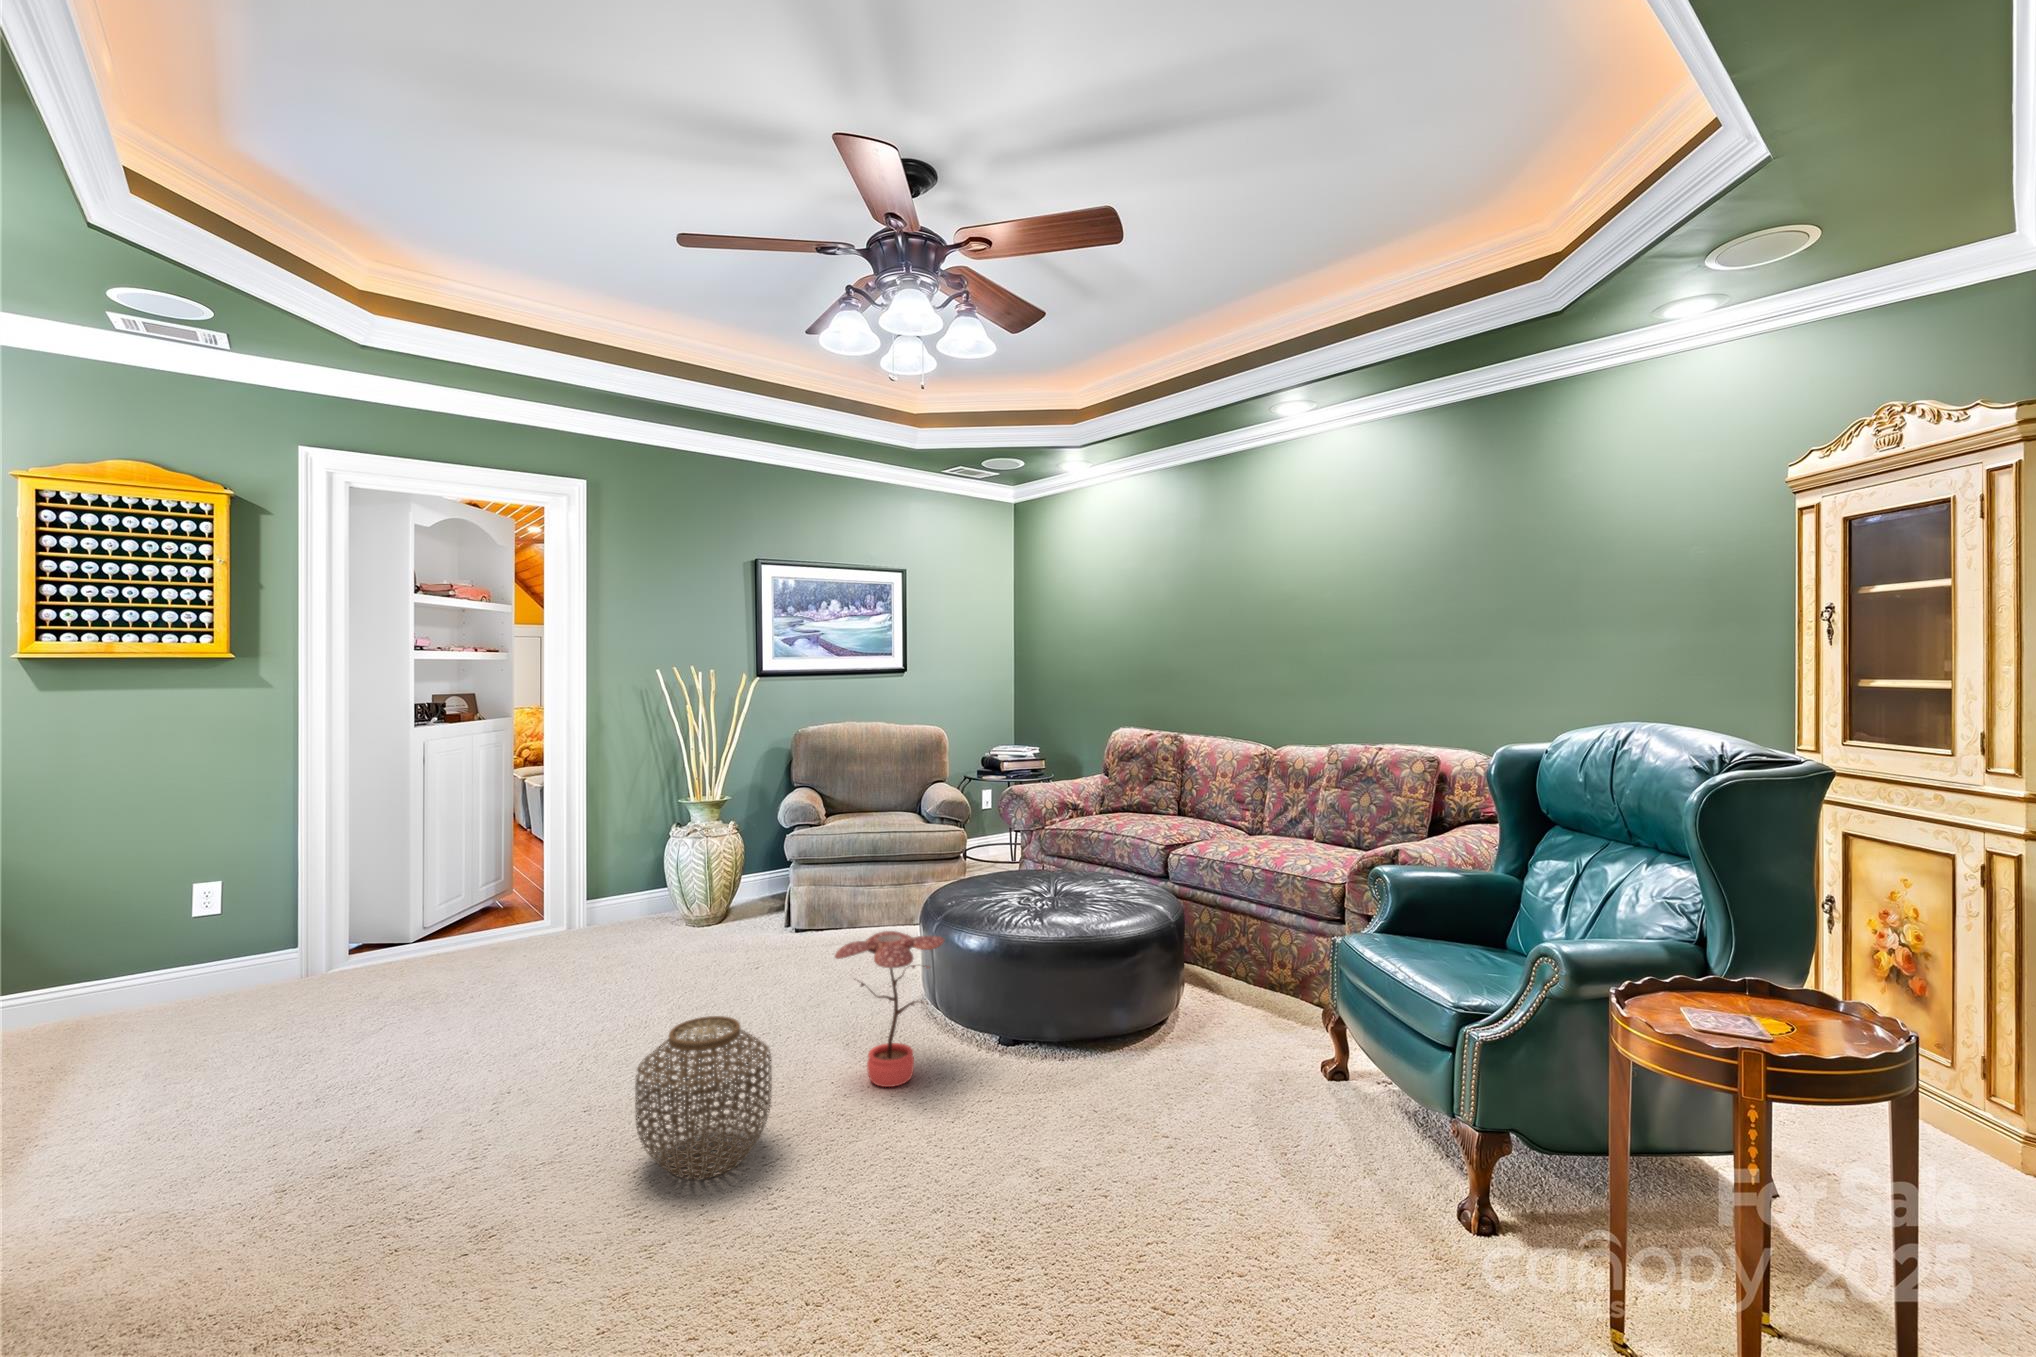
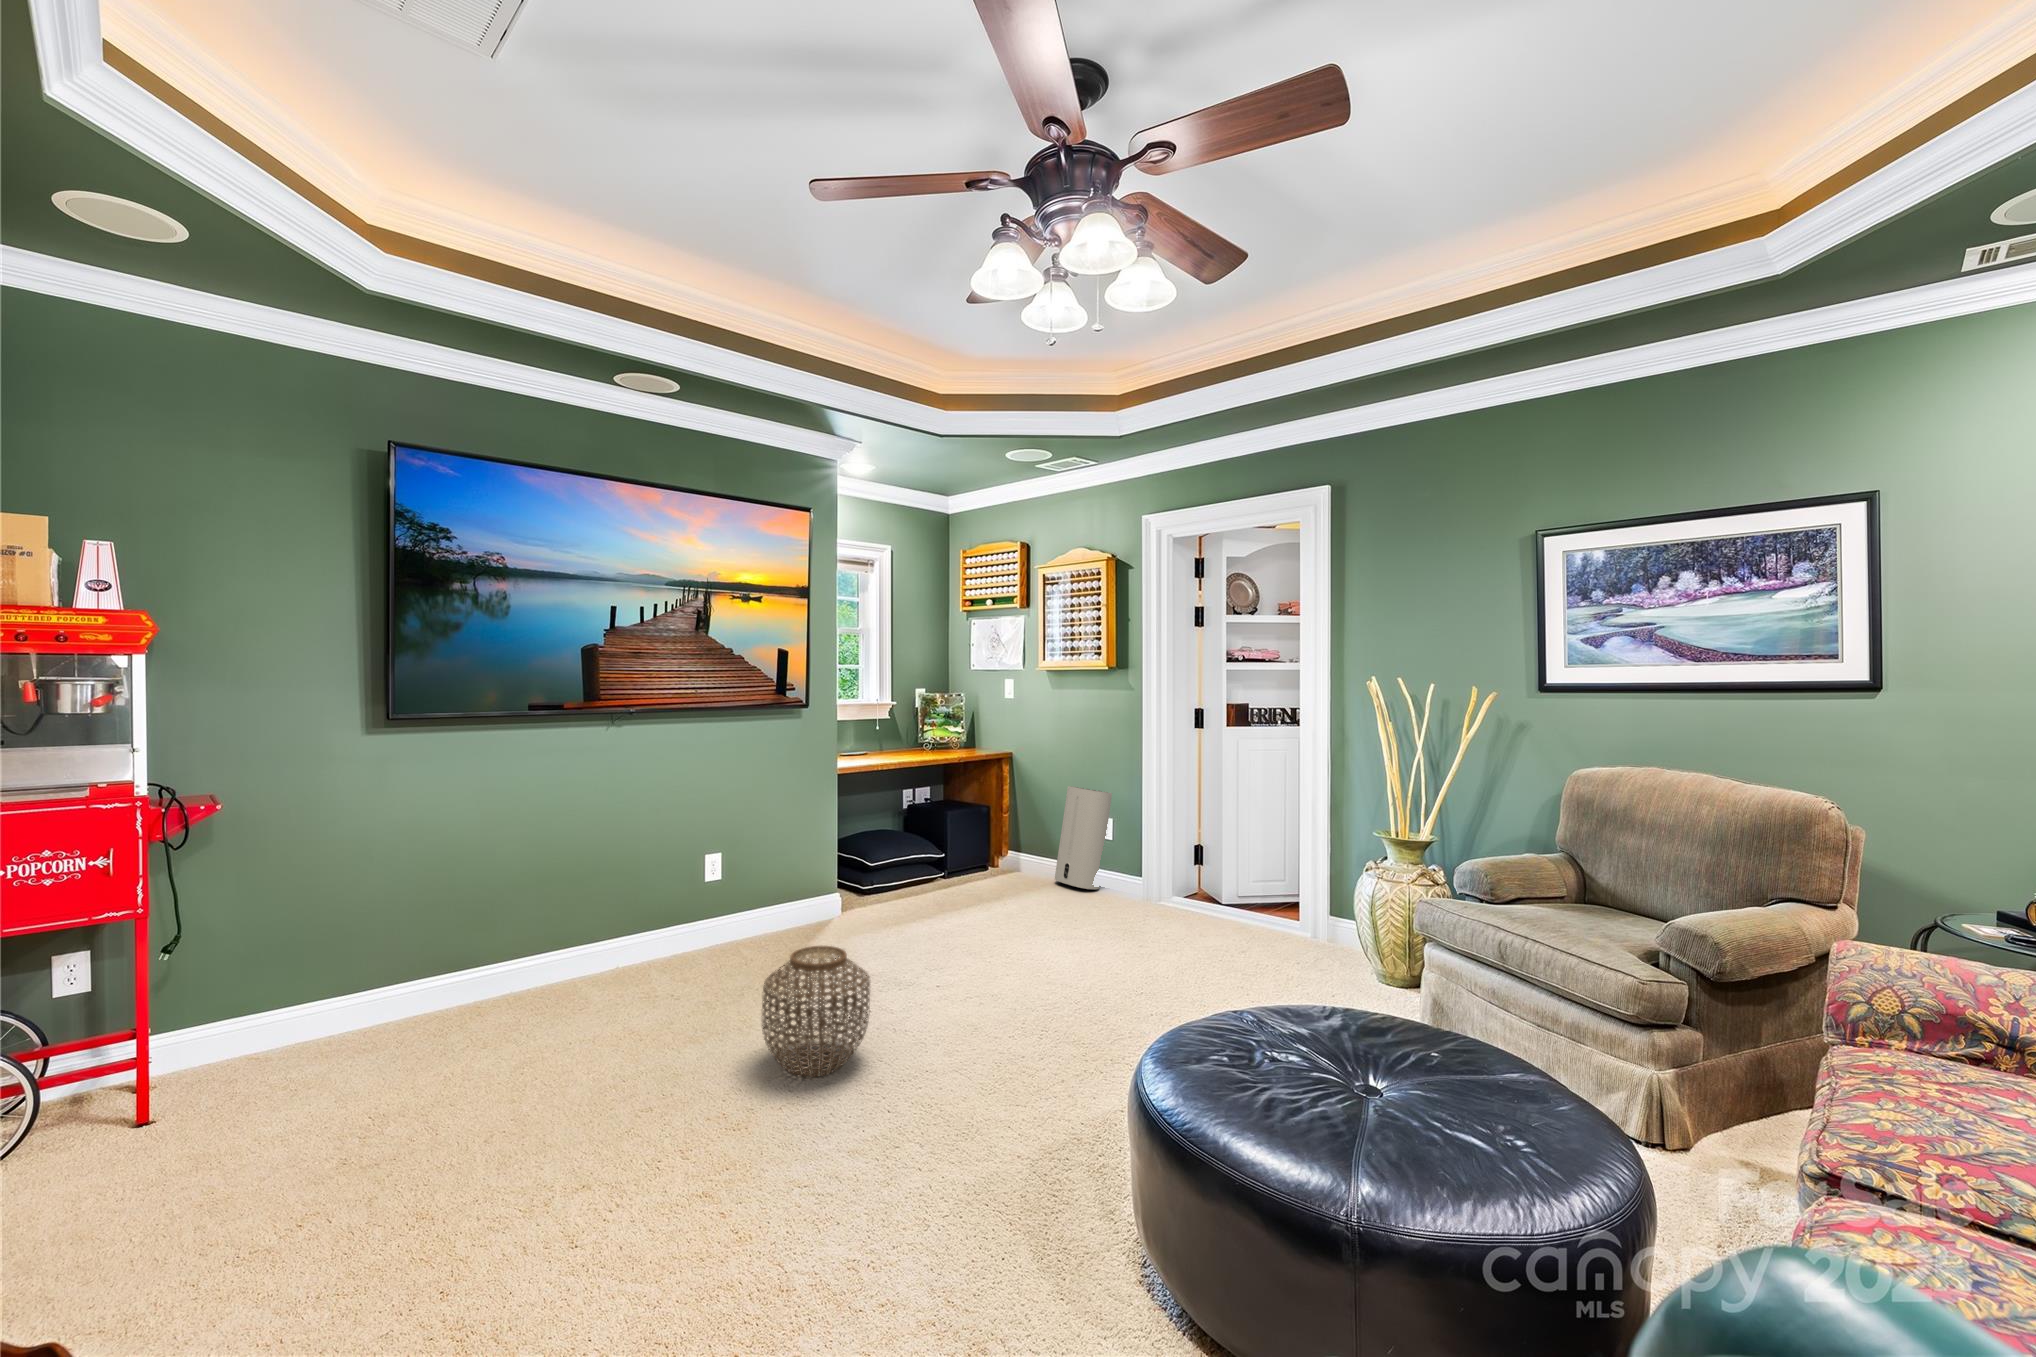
air purifier: none [153,846,263,1012] -> present [1055,786,1112,890]
potted plant: present [835,931,944,1087] -> none [902,963,1029,1150]

